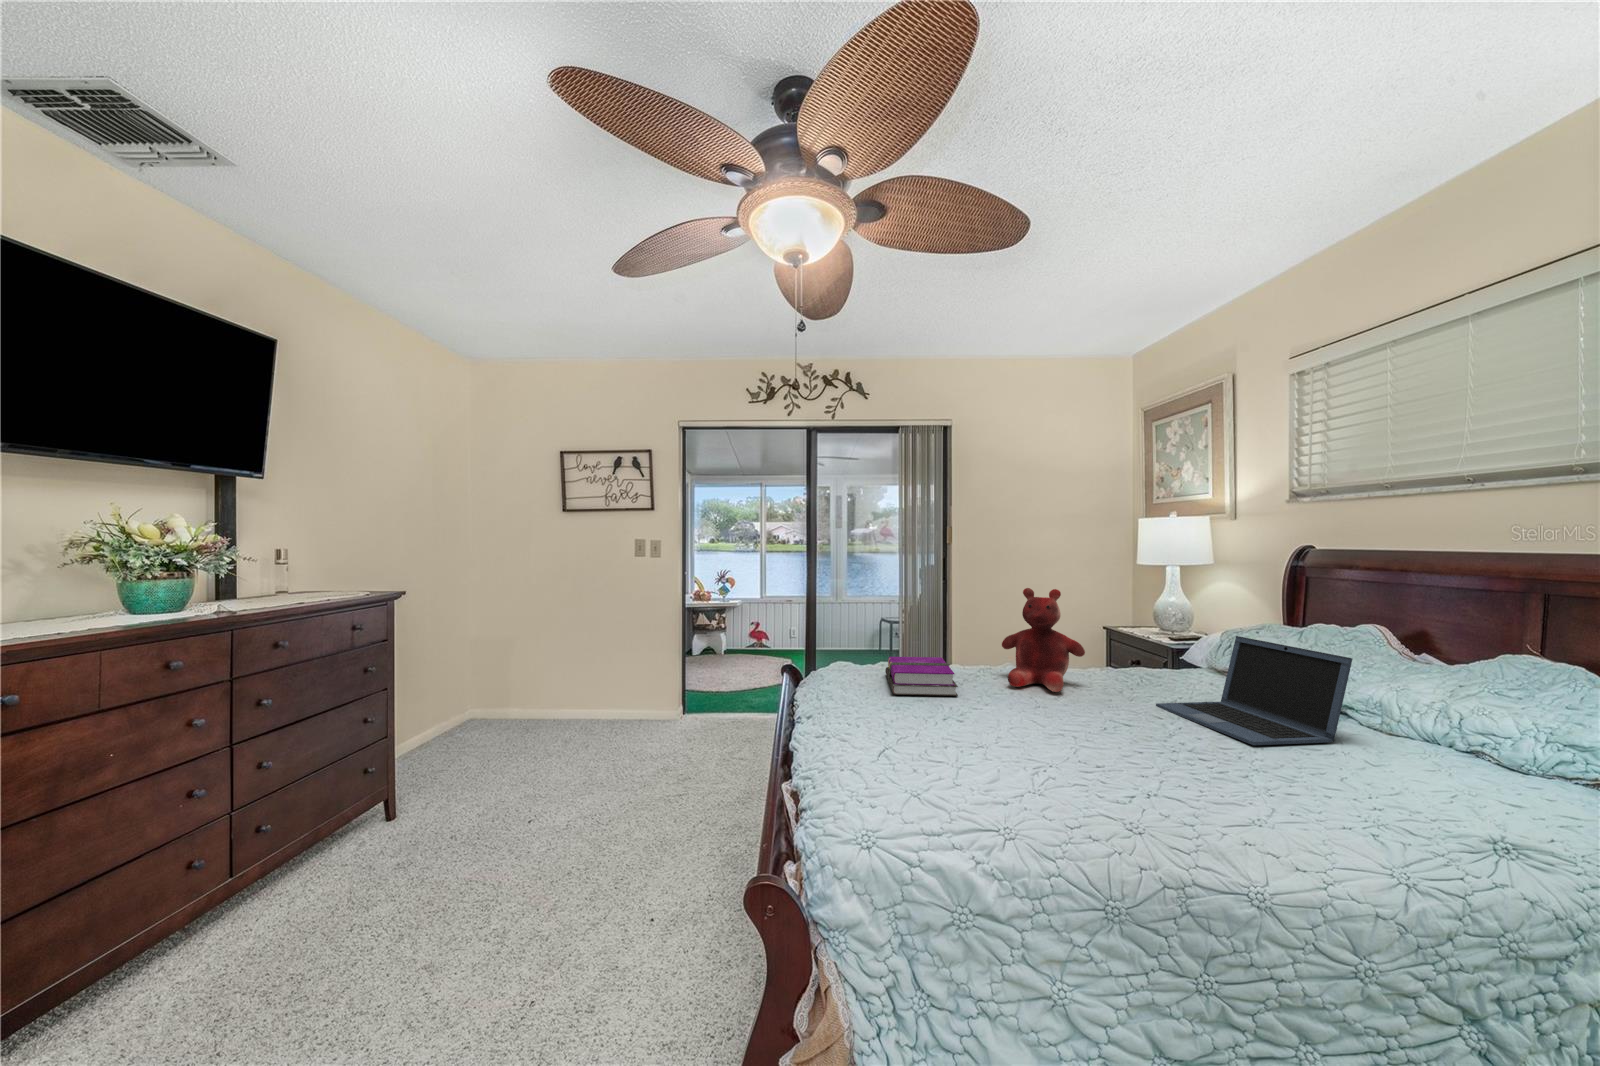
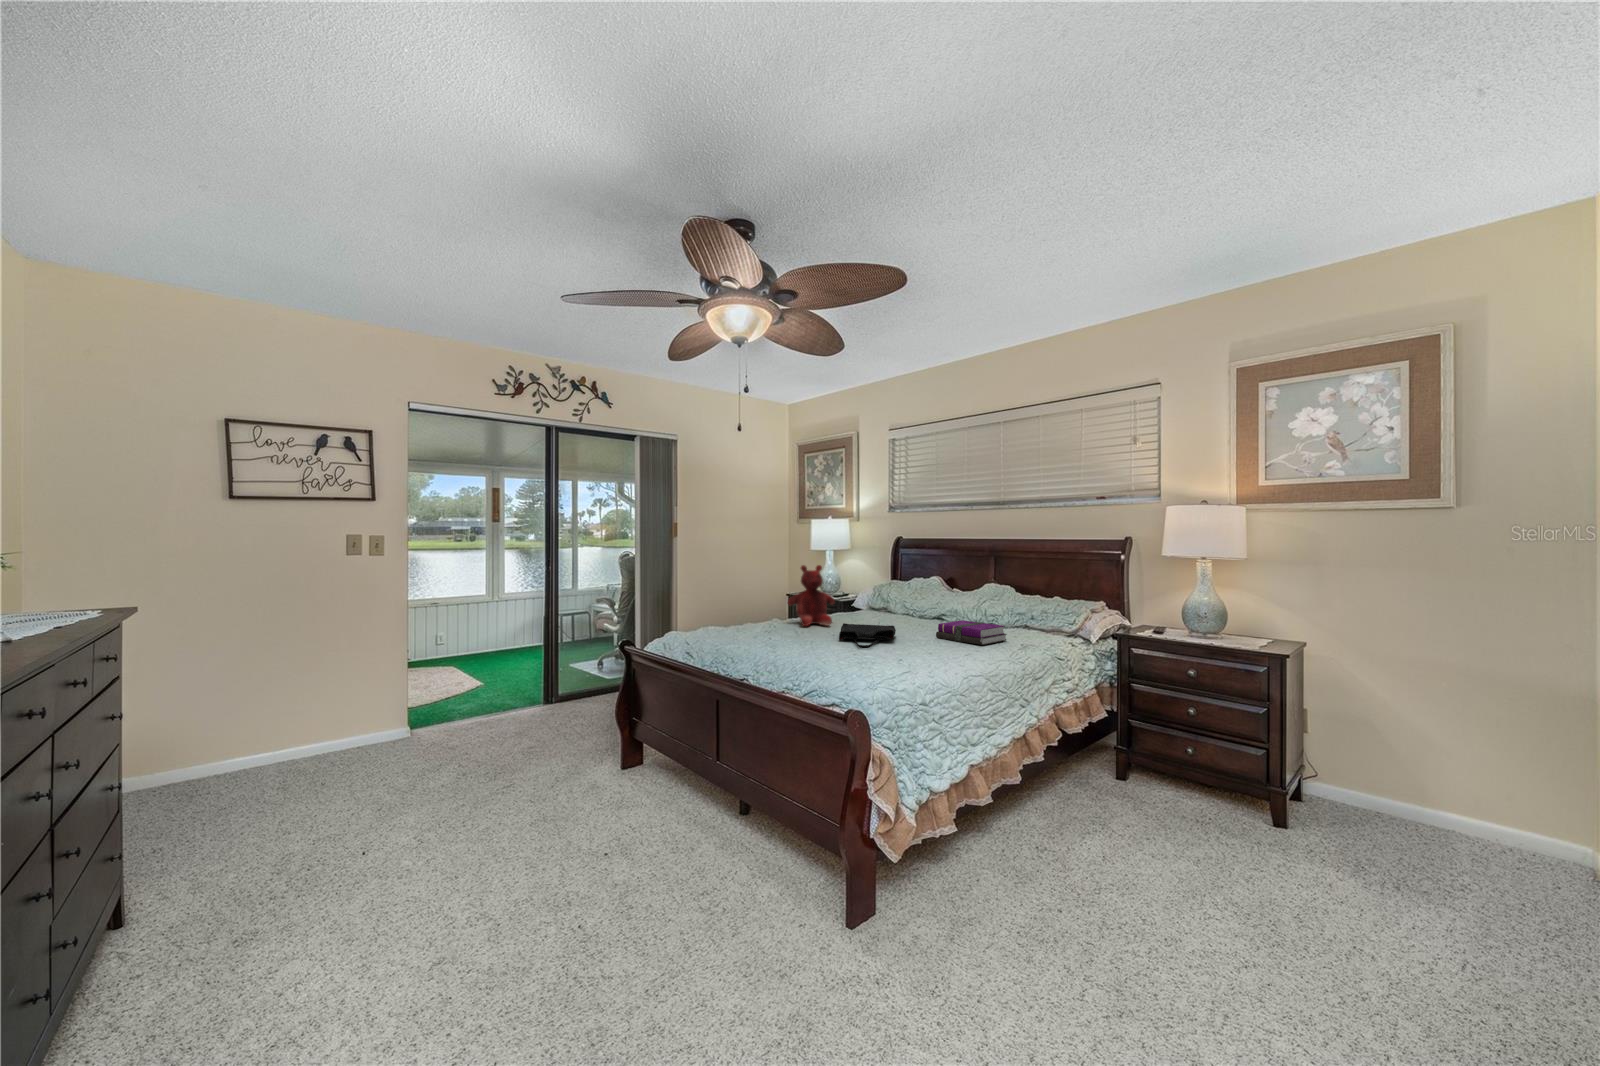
laptop: present [1156,636,1352,745] -> none [875,585,952,631]
notebook: present [885,657,958,696] -> present [936,620,1007,645]
tote bag: none [1014,696,1151,760] -> present [839,623,896,648]

